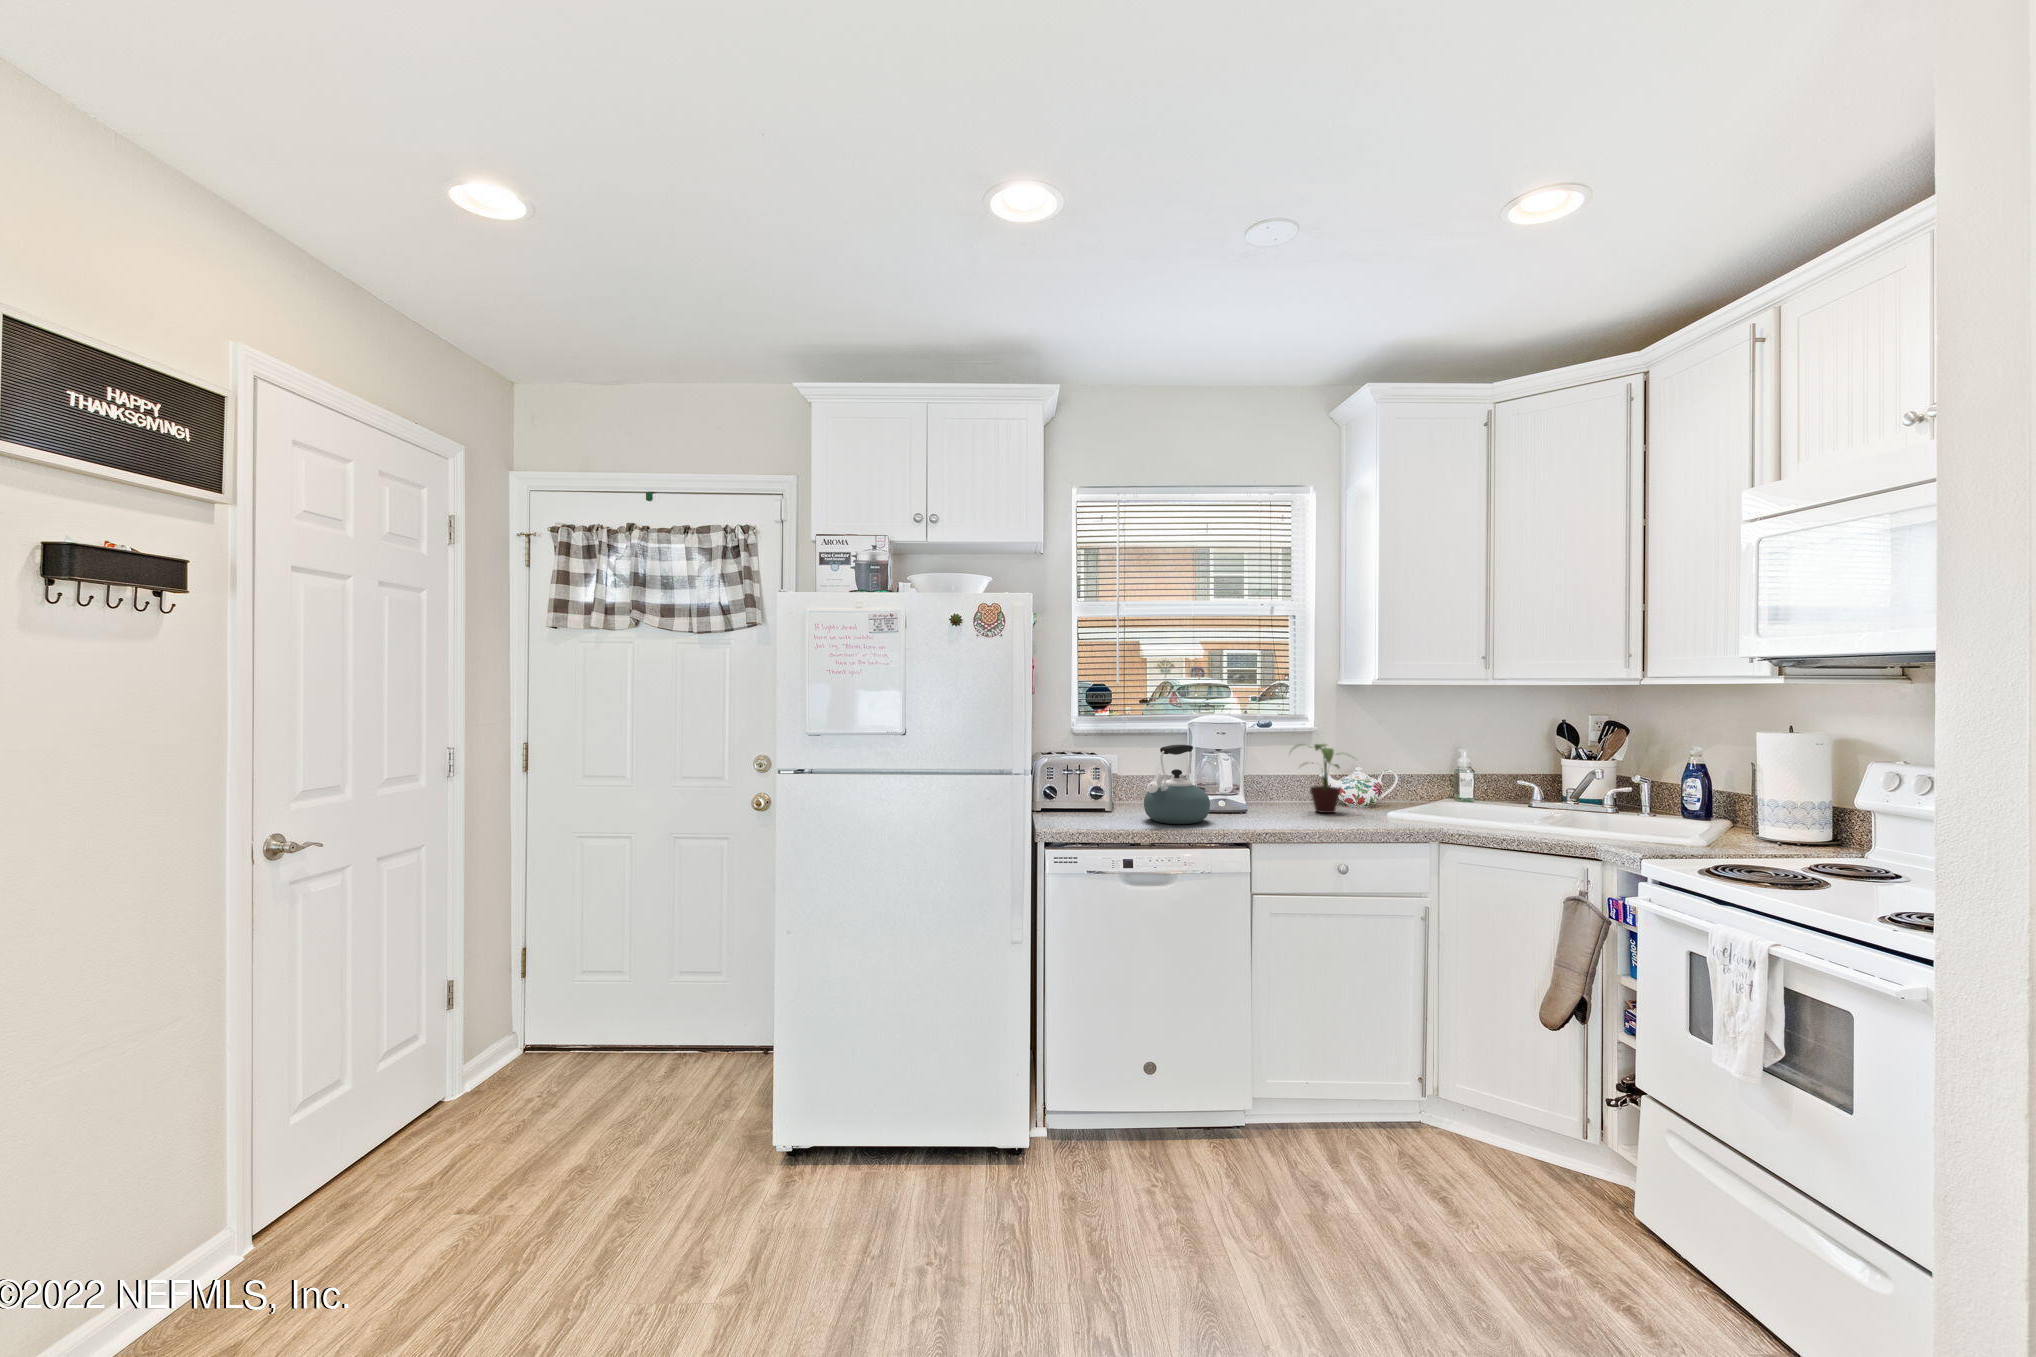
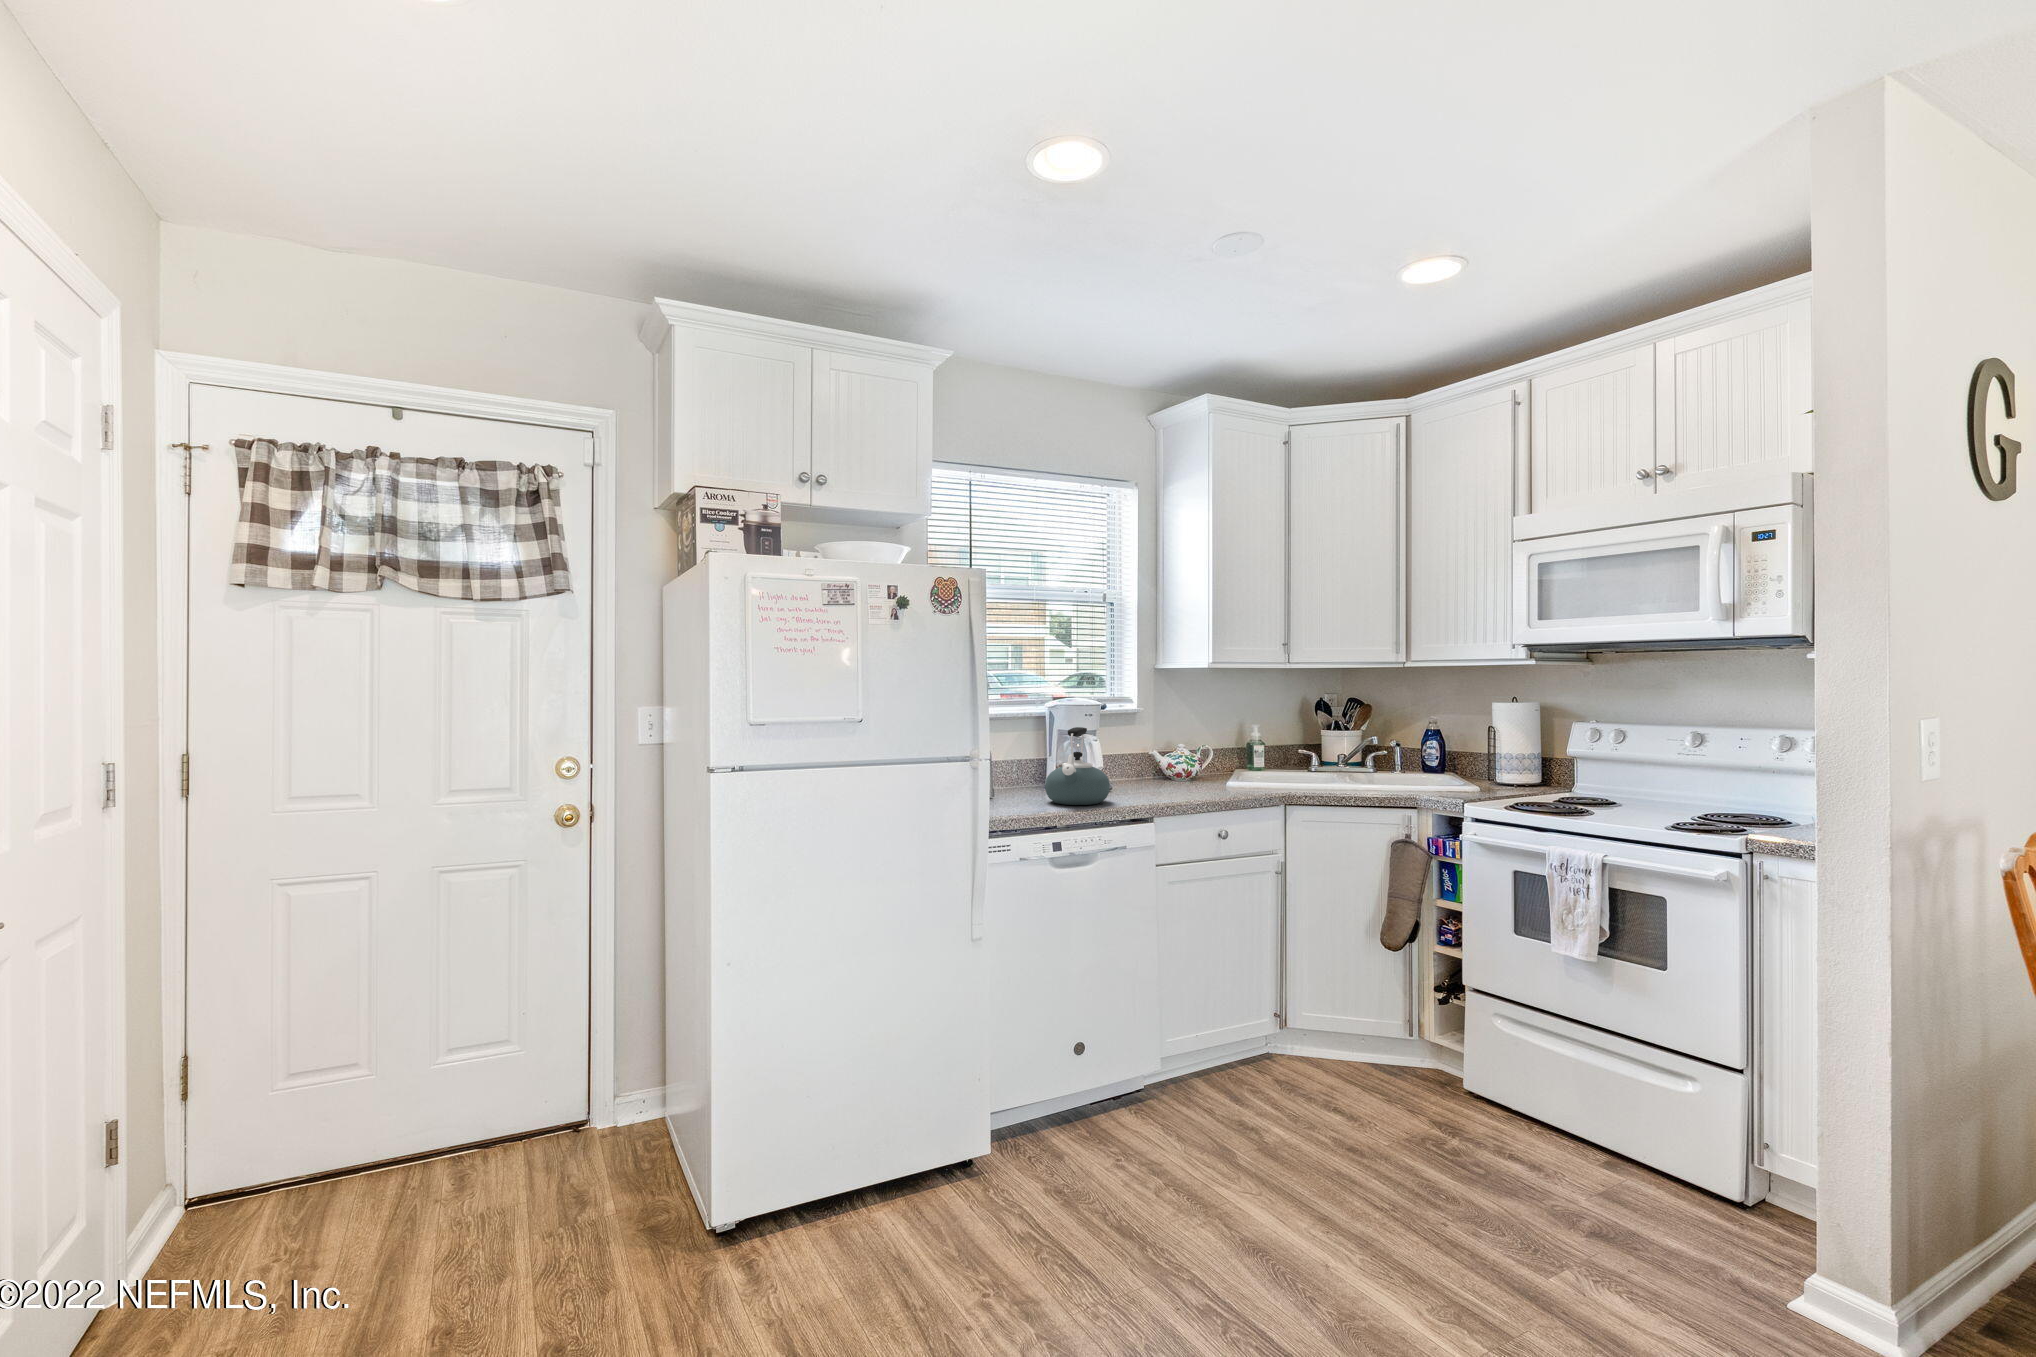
potted plant: present [1291,744,1340,813] -> none [1149,724,1203,788]

